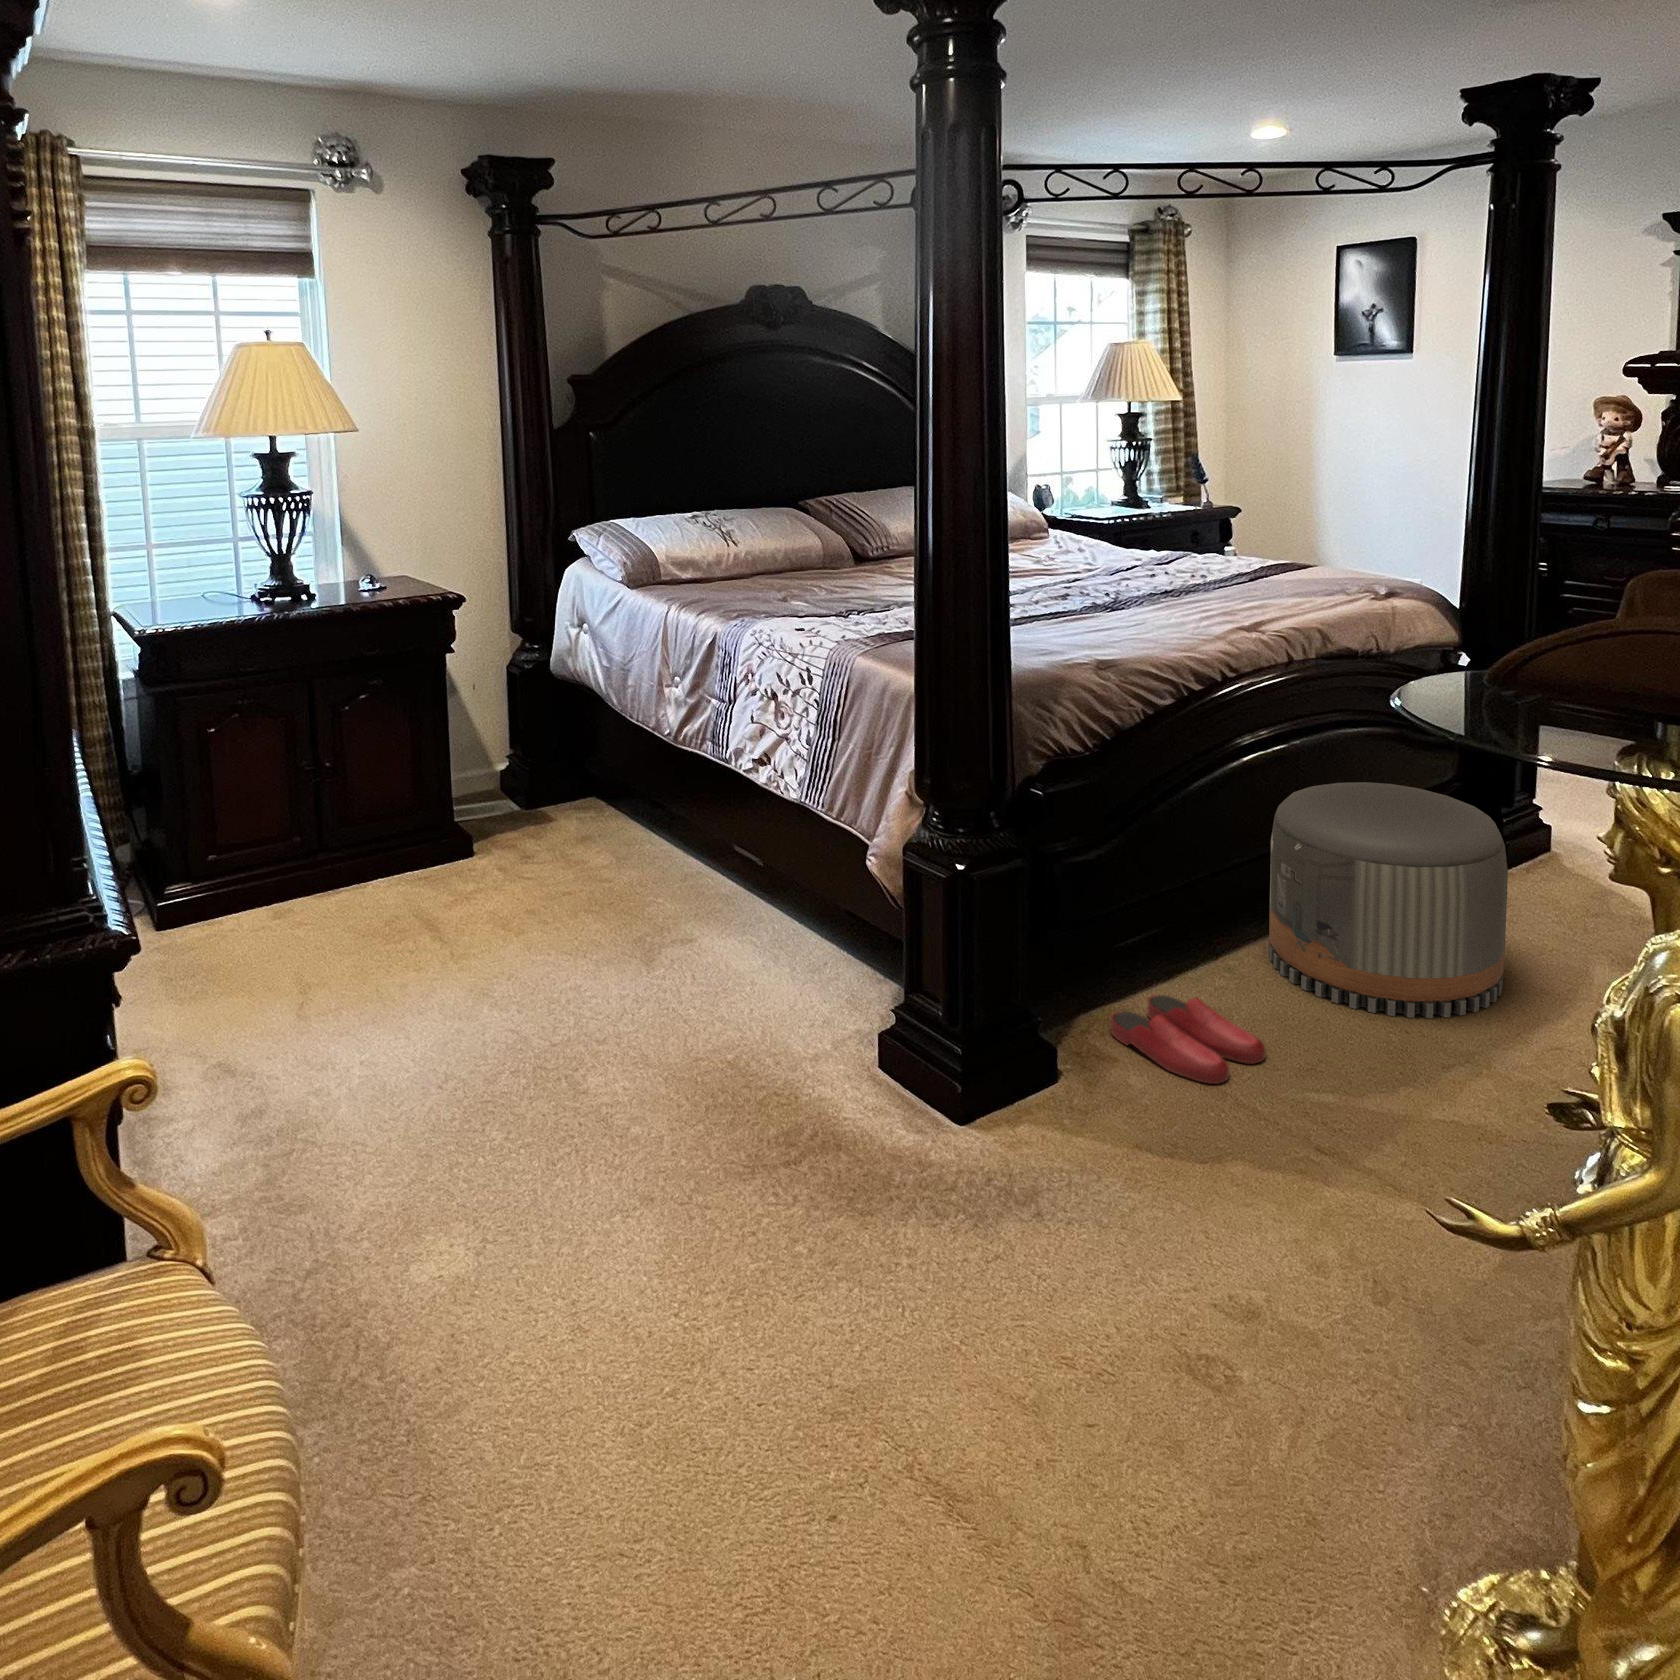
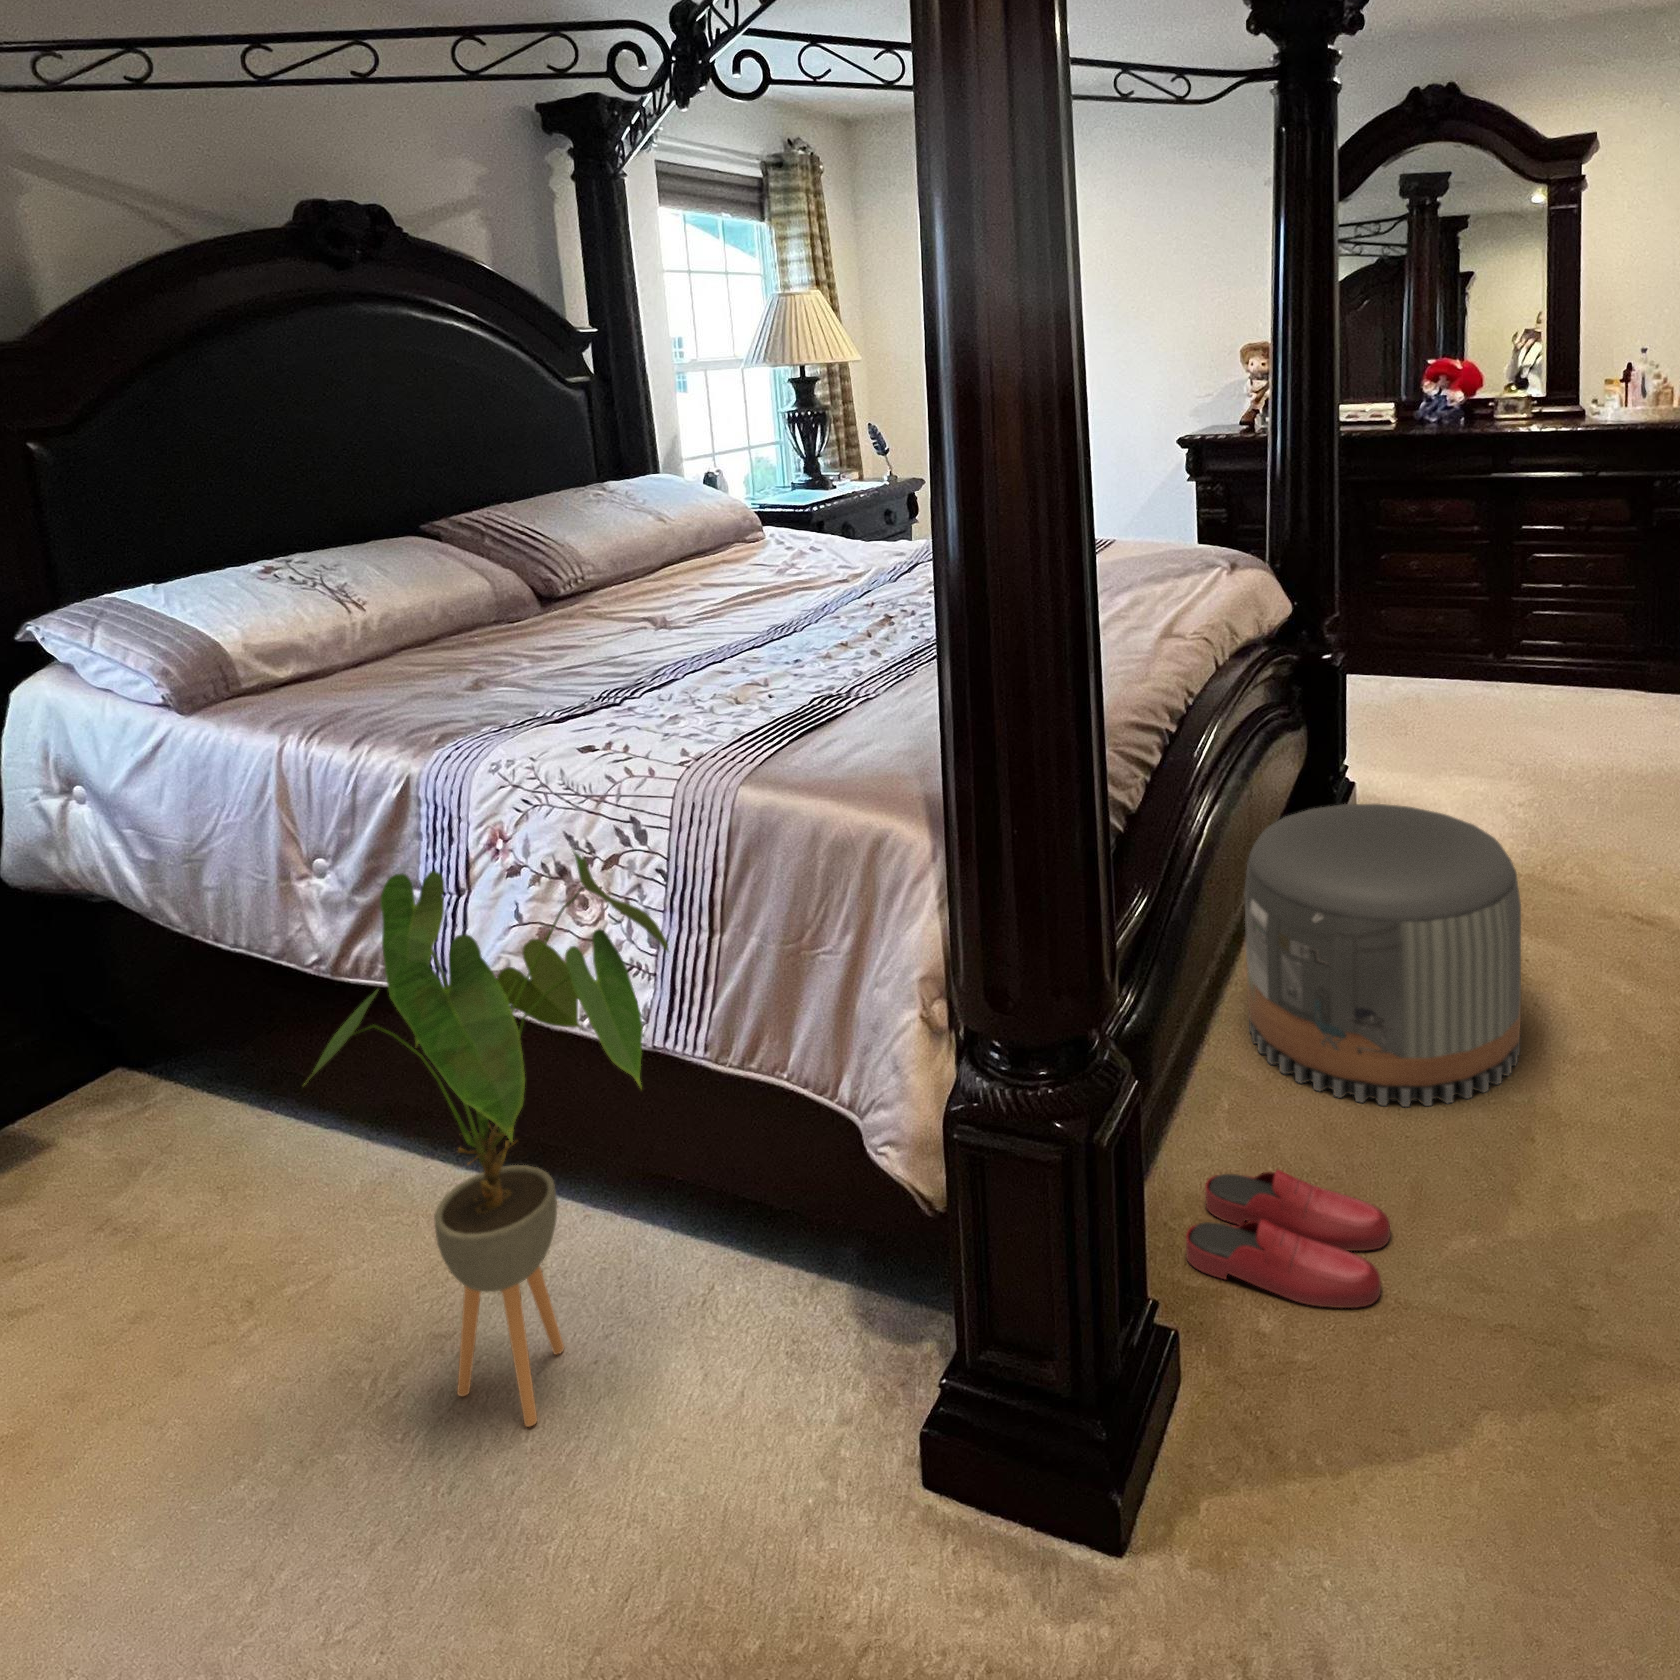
house plant: none [625,669,817,985] -> present [304,851,669,1427]

